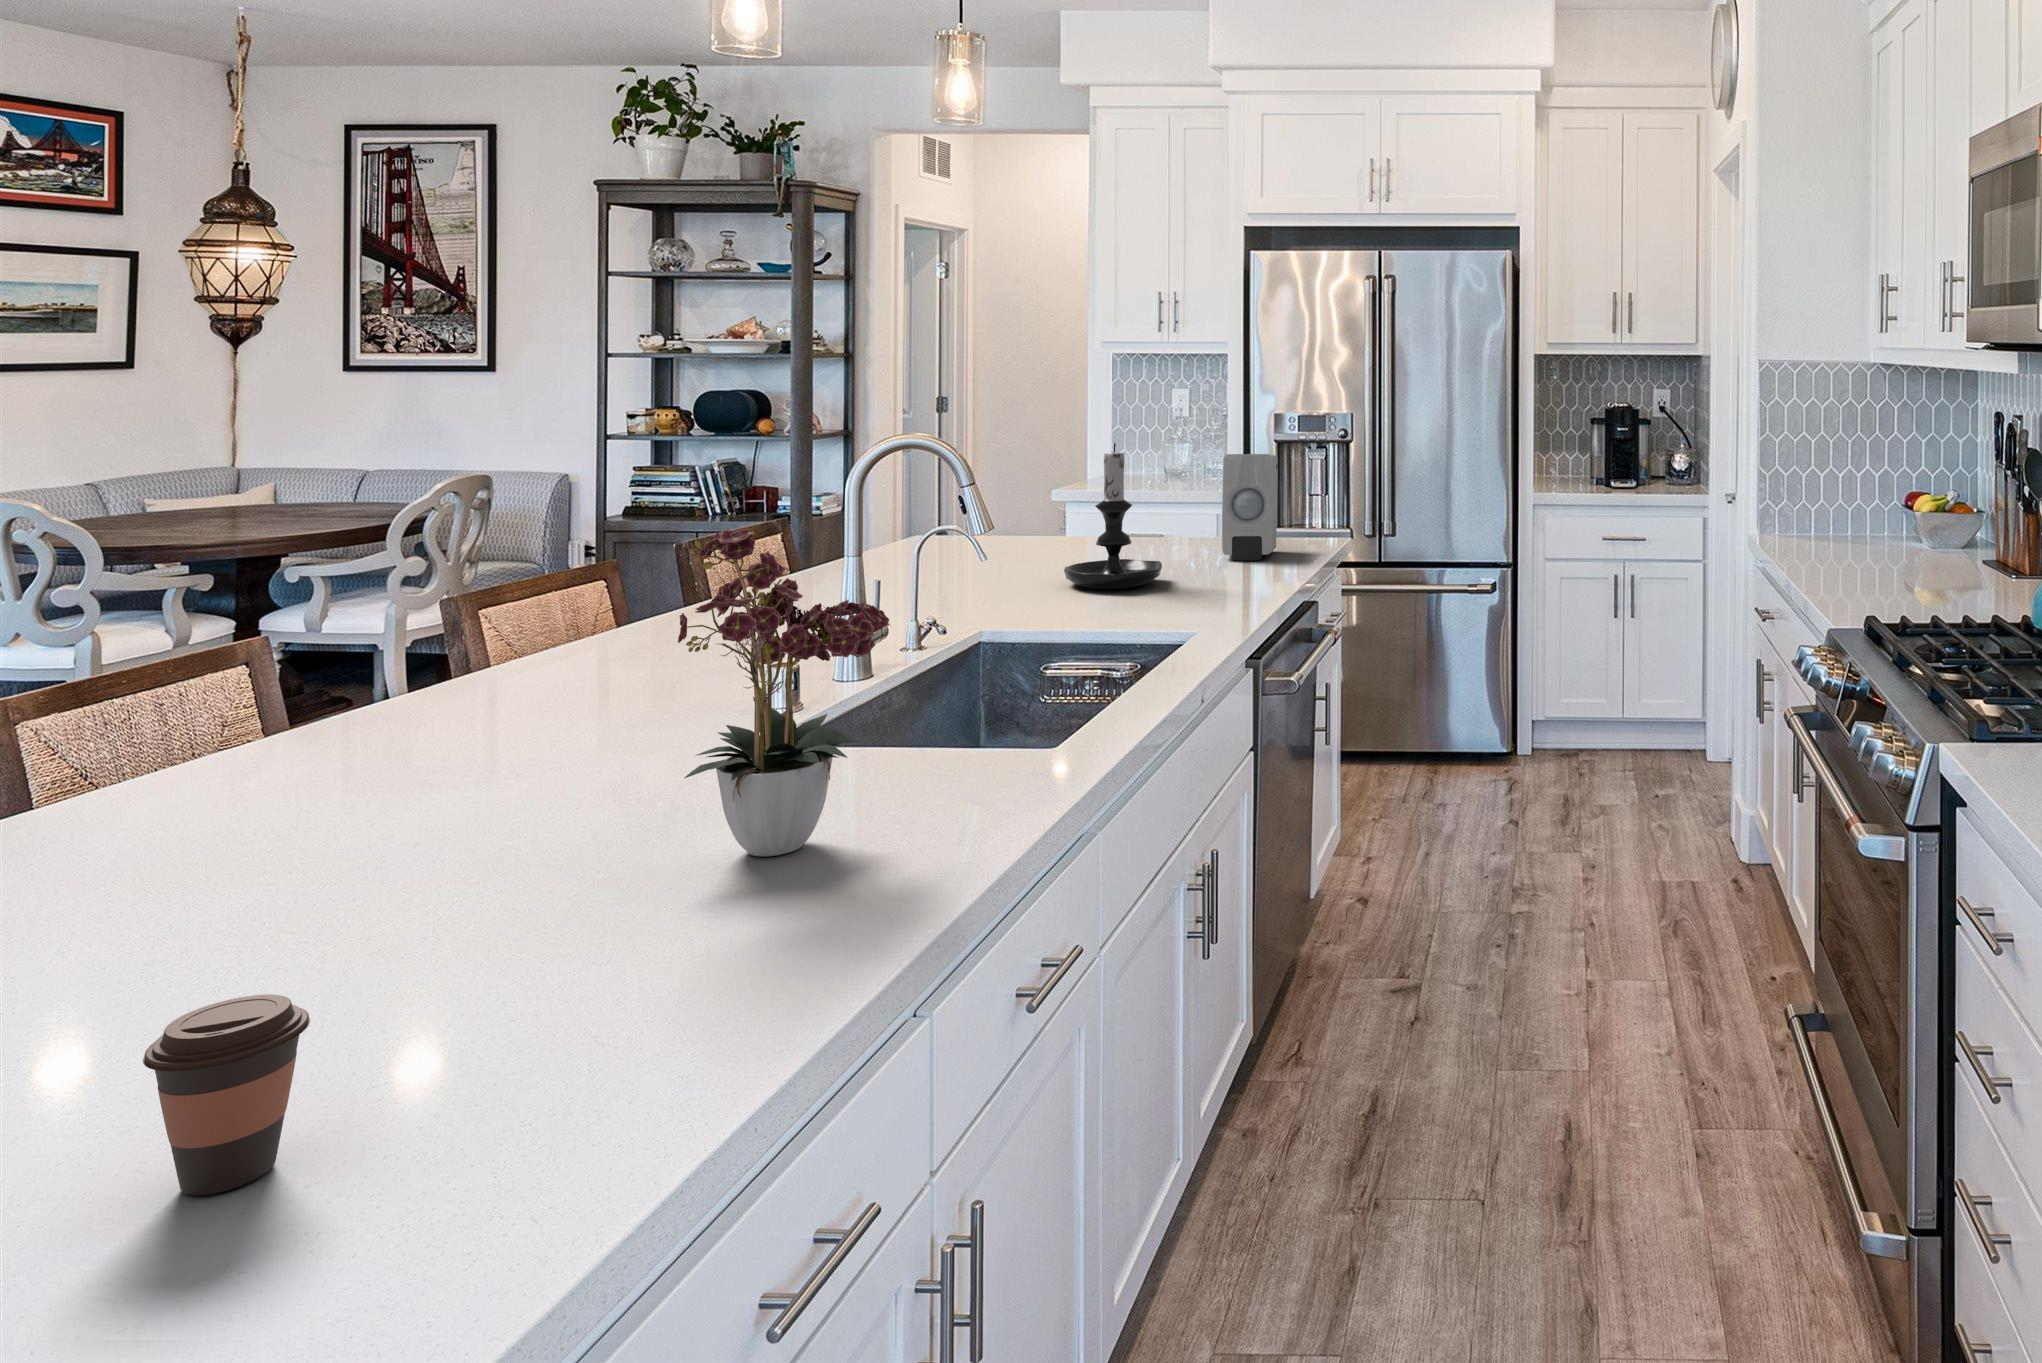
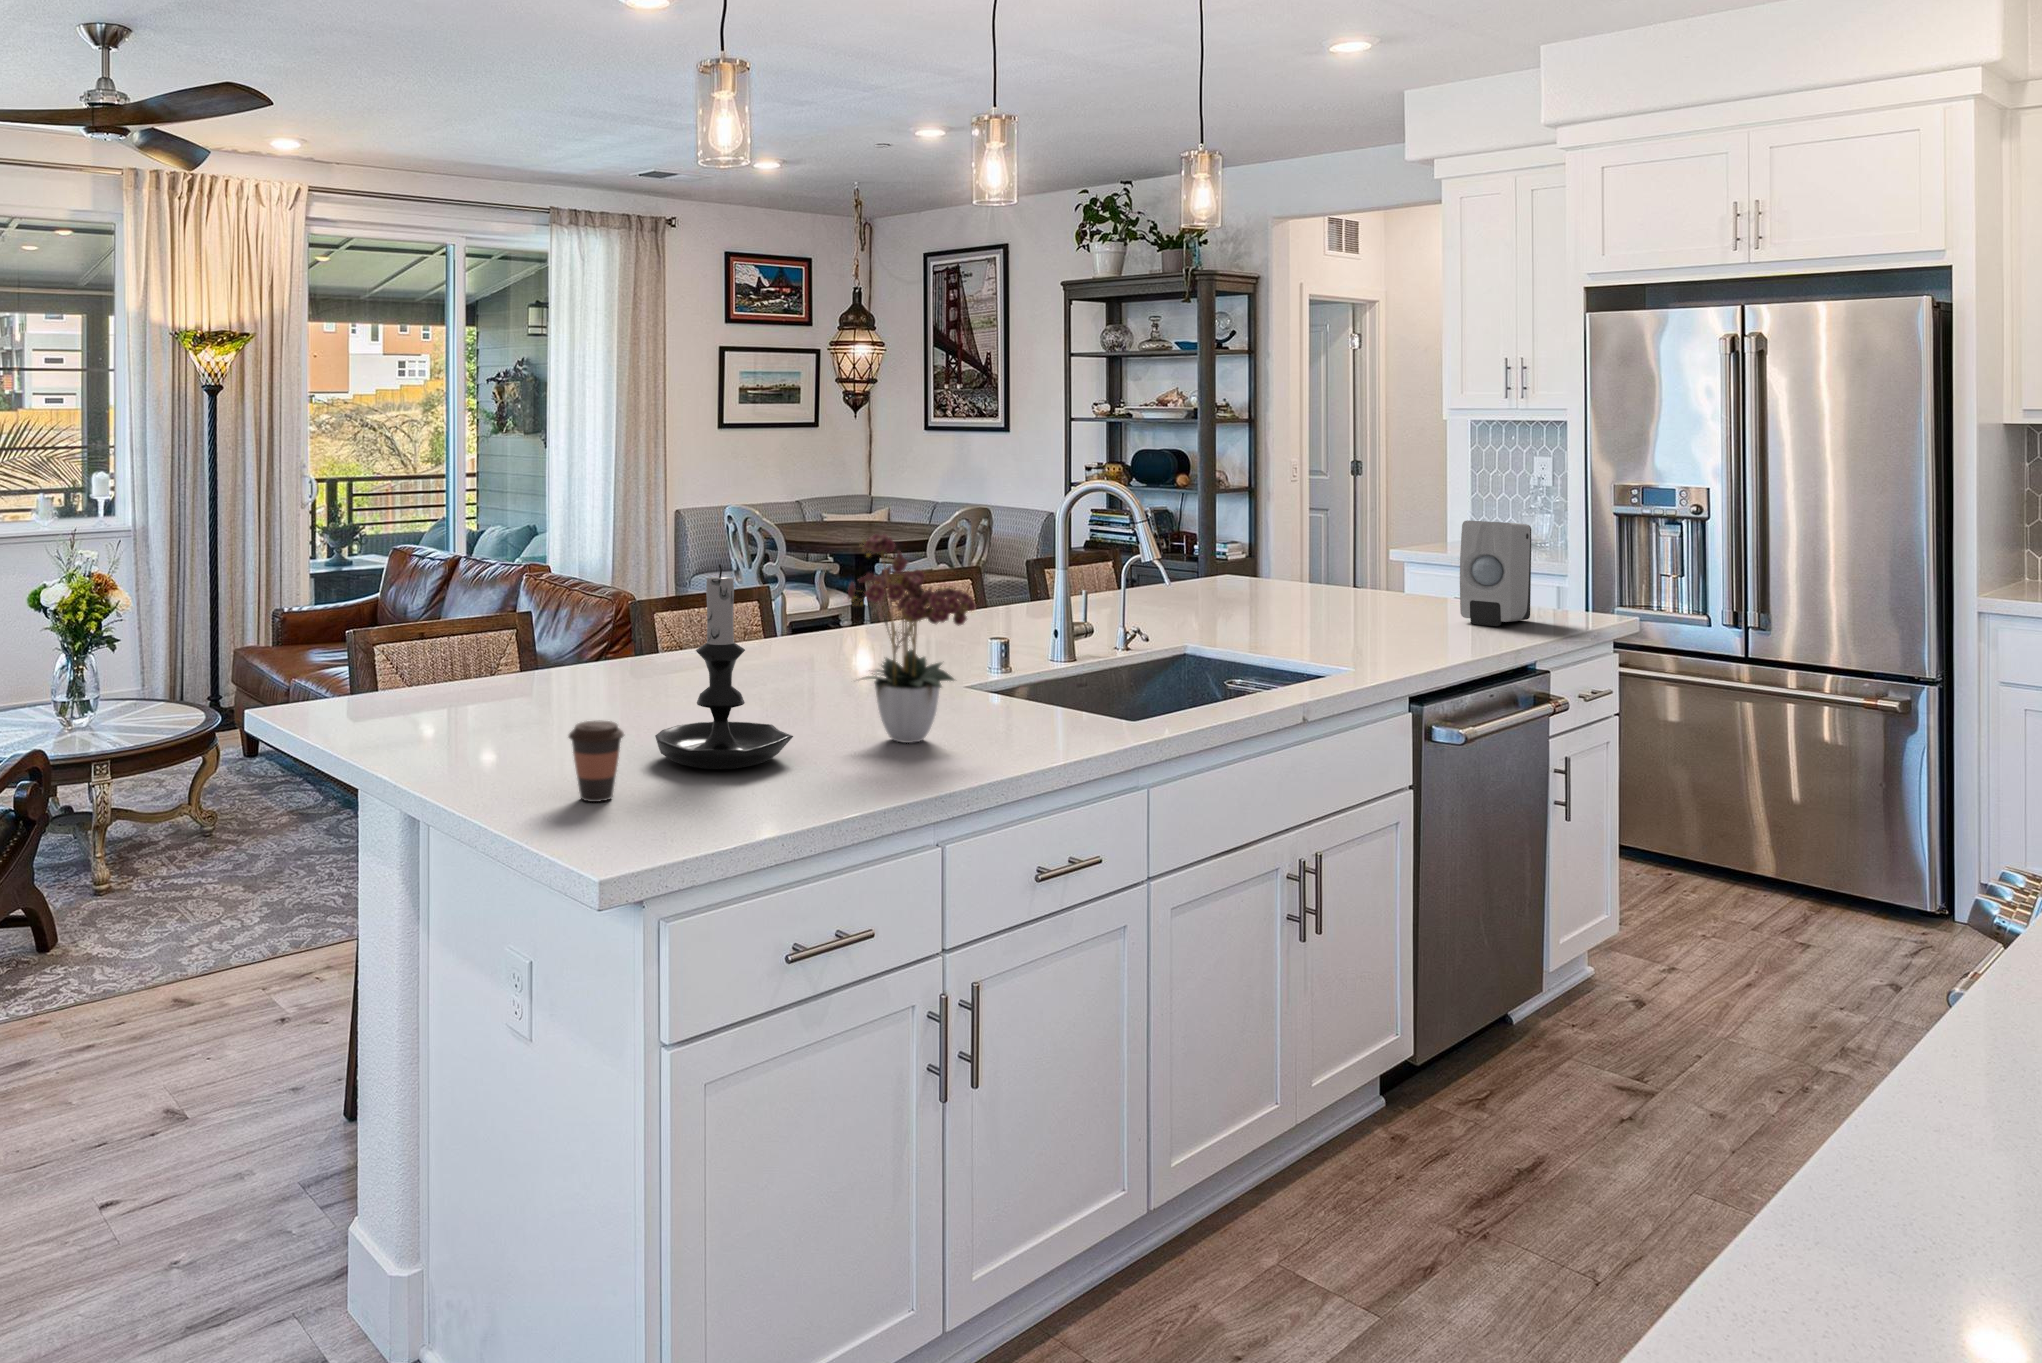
candle holder: present [1064,443,1162,589] -> present [655,564,793,769]

